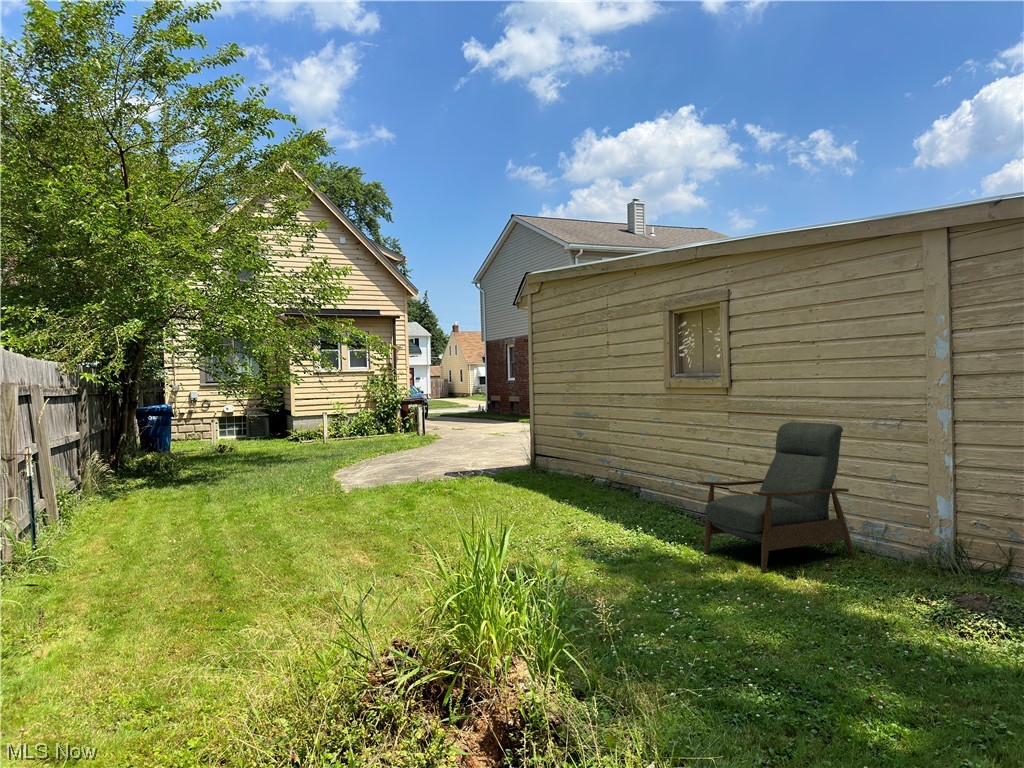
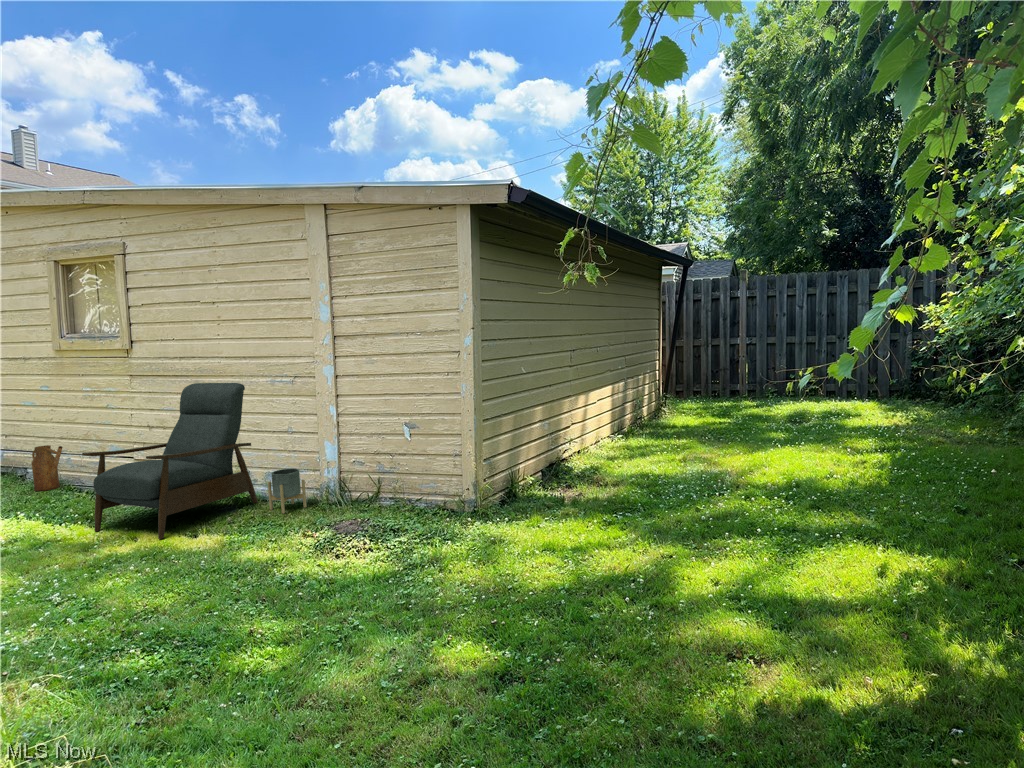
watering can: none [647,470,671,509] -> present [32,445,63,491]
planter: none [868,522,913,571] -> present [268,469,307,514]

